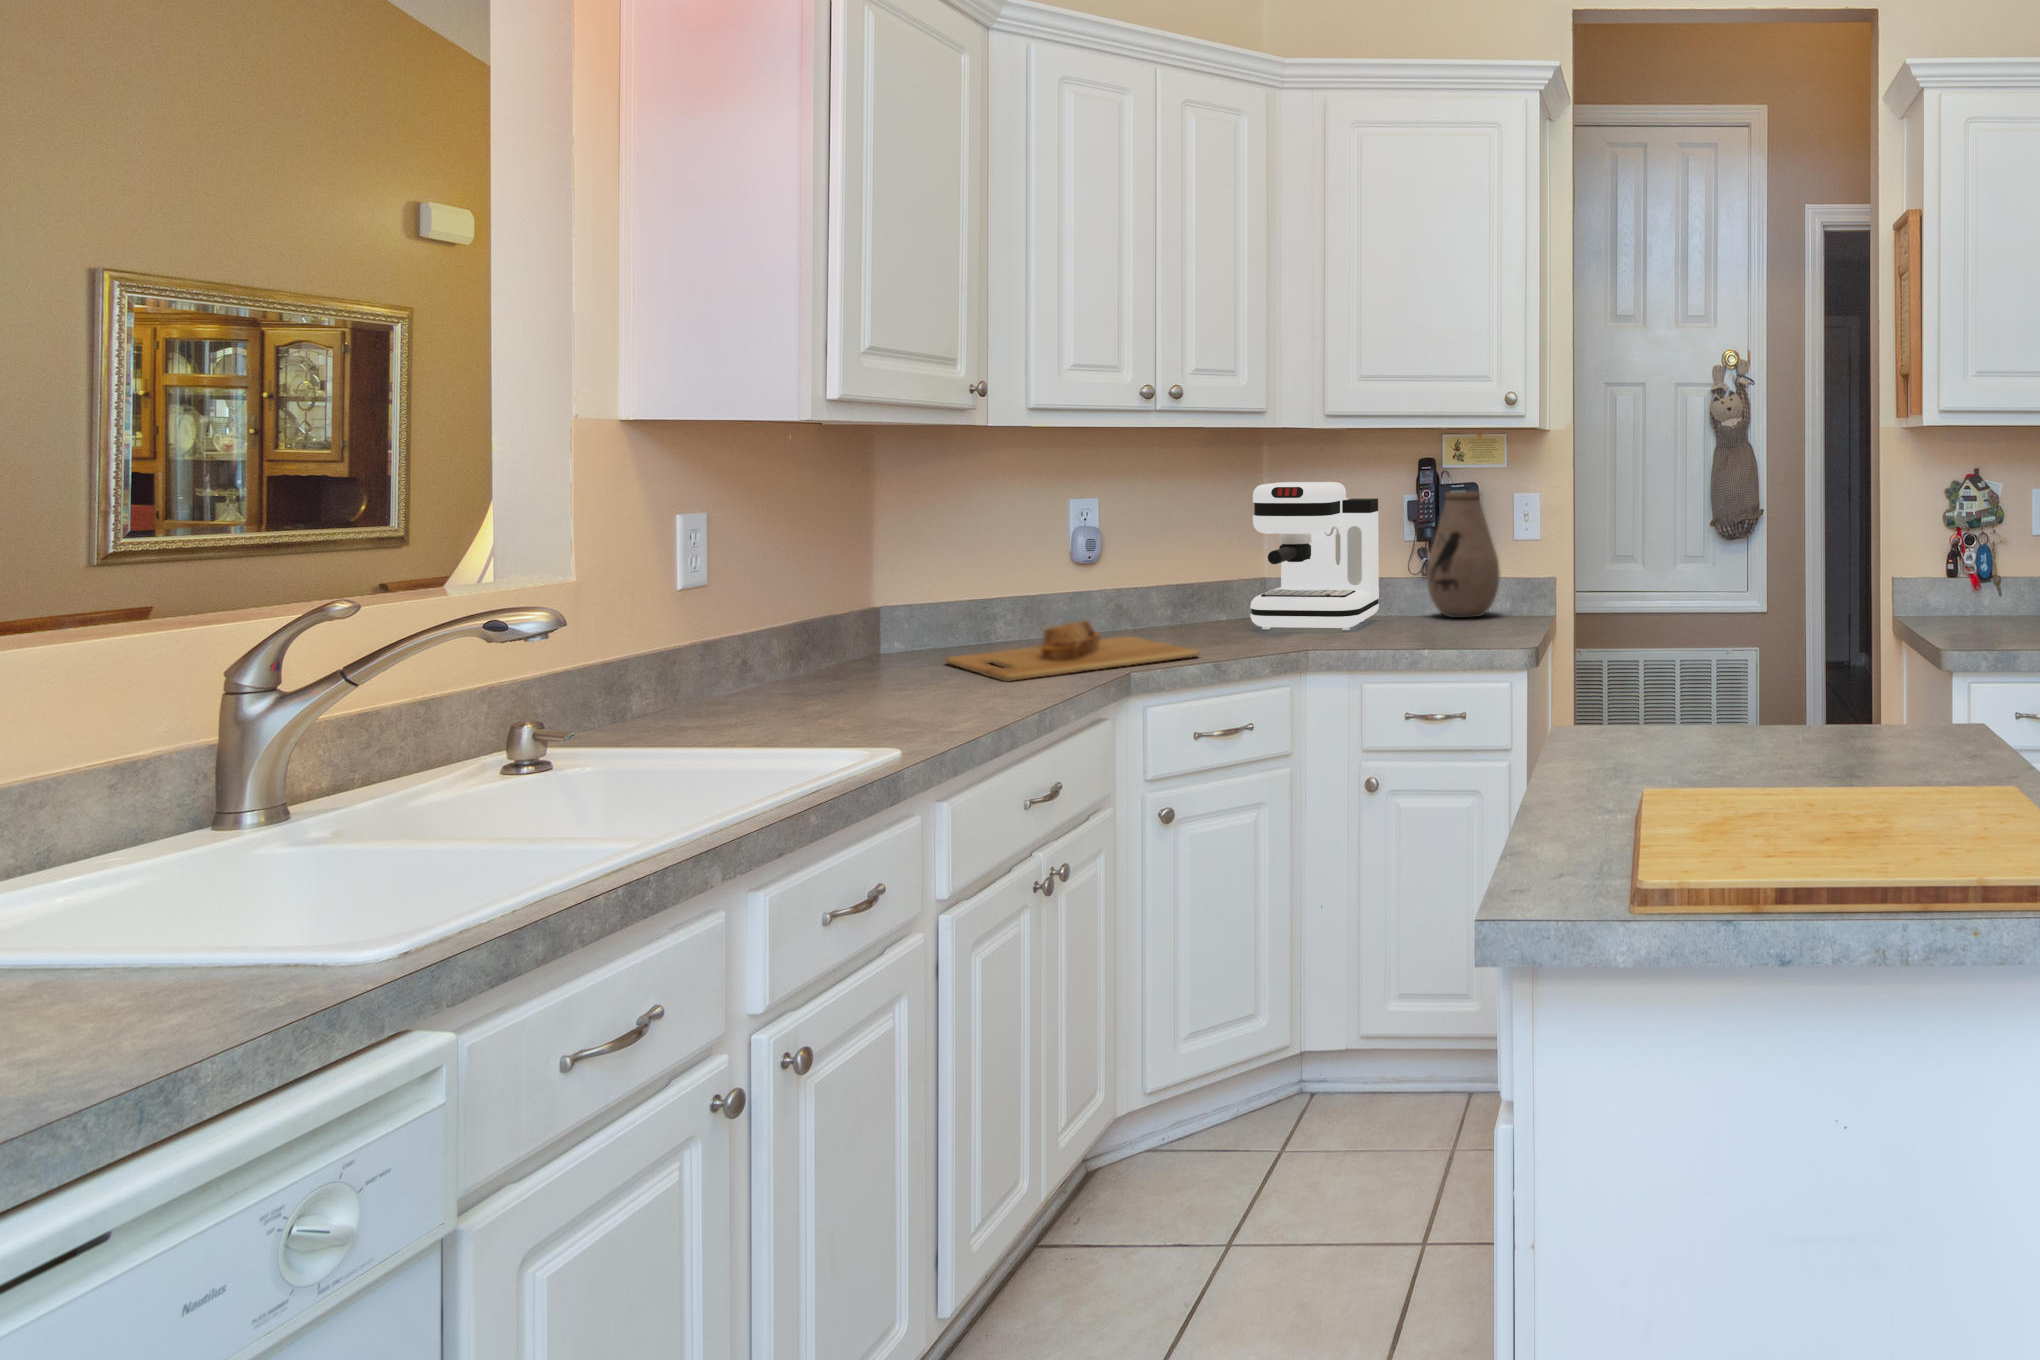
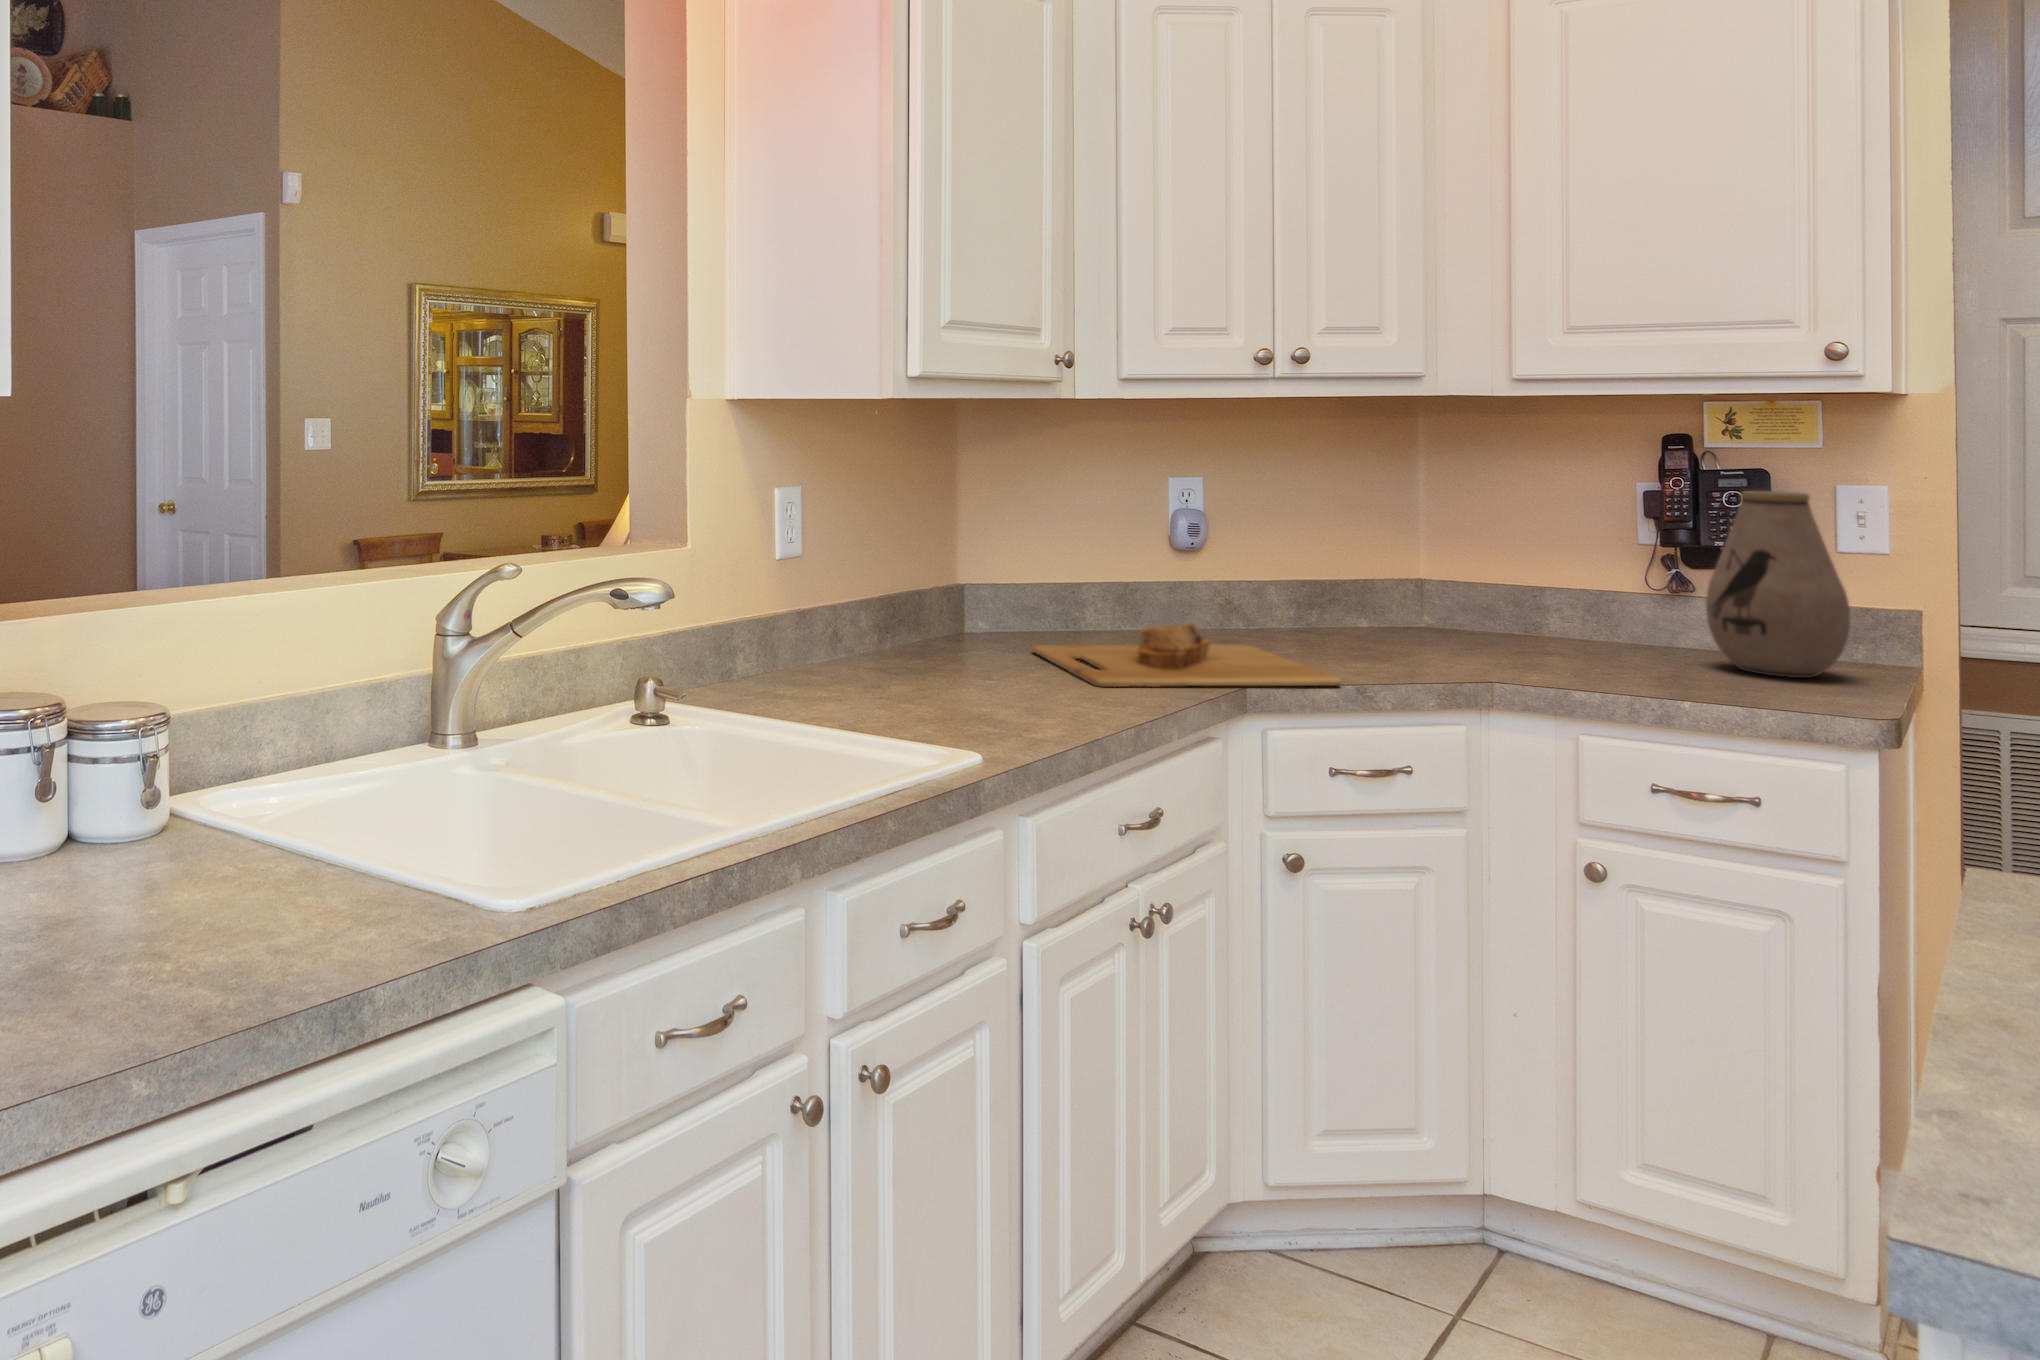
coffee maker: present [1251,482,1379,630] -> none [1414,467,1620,674]

